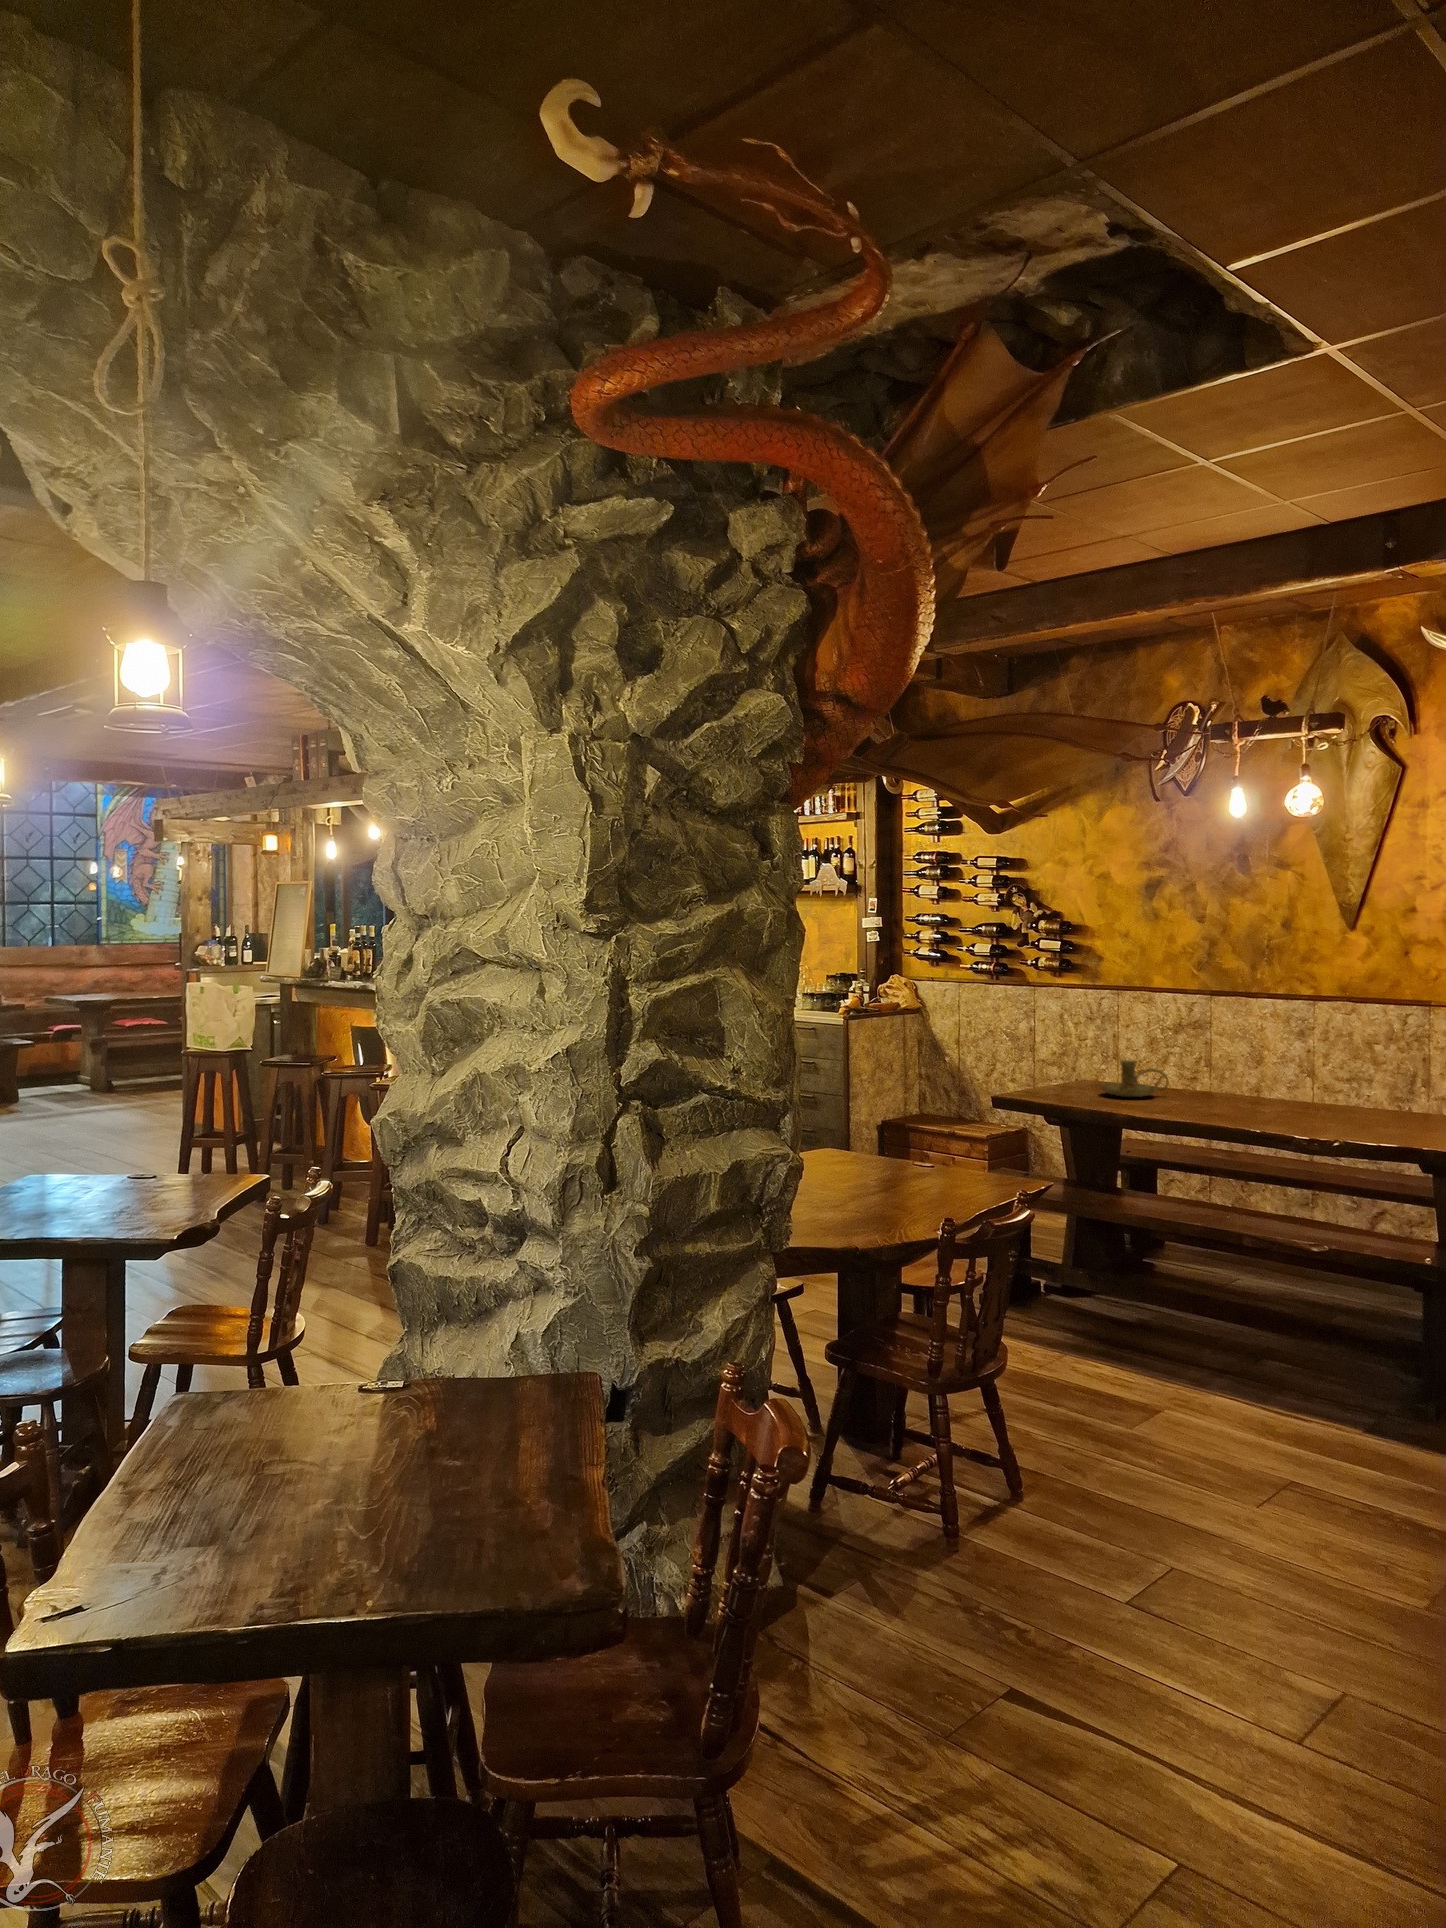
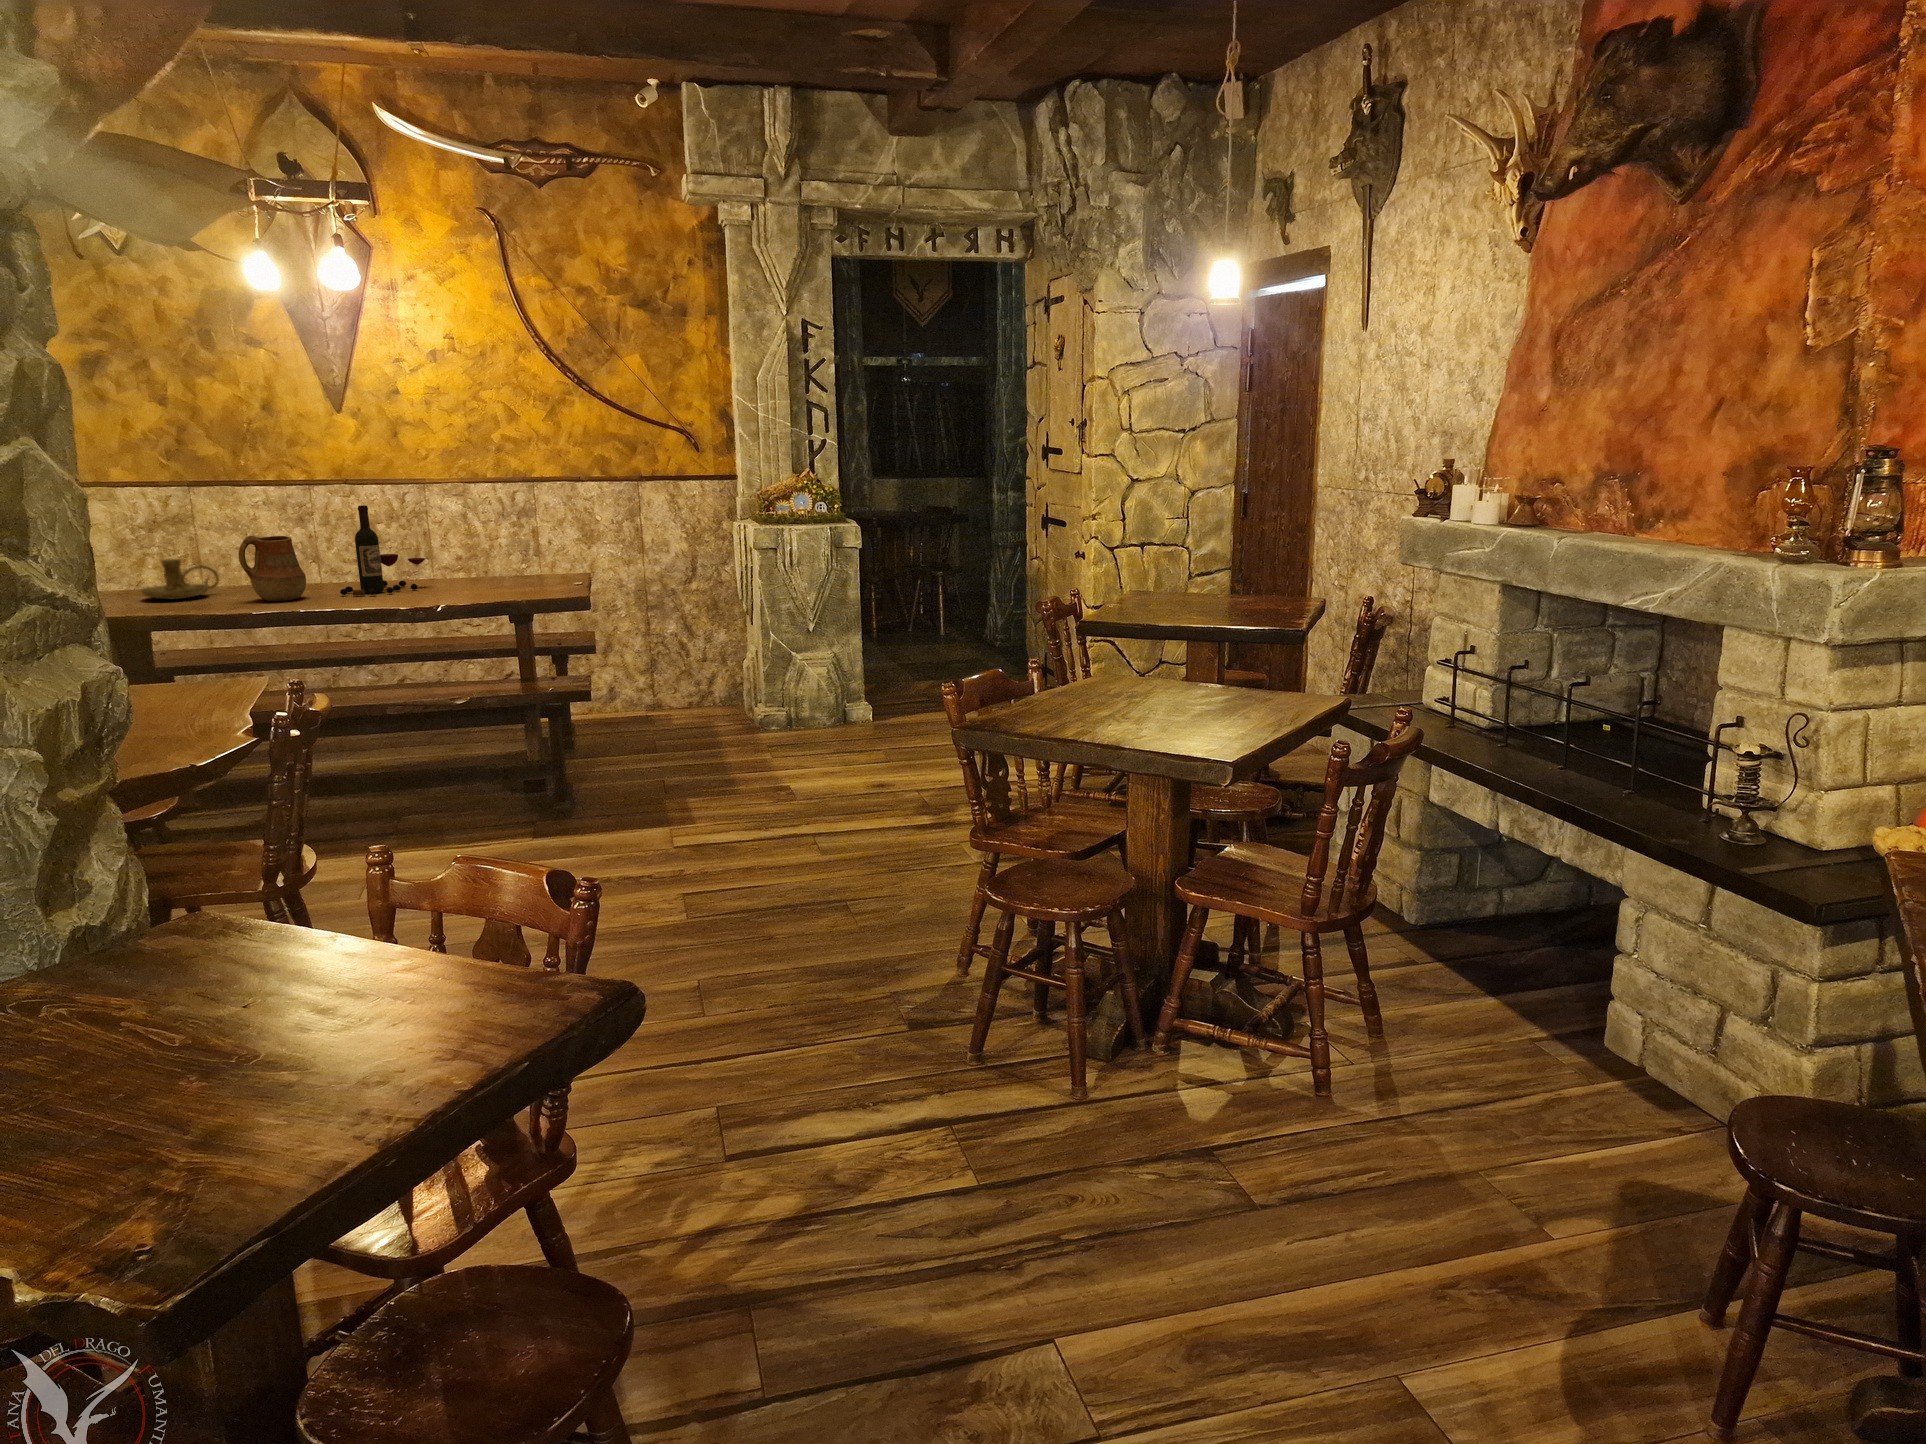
wine bottle: none [1256,1027,1359,1120] -> present [340,505,425,596]
pitcher: none [1168,1047,1227,1113] -> present [239,536,306,601]

